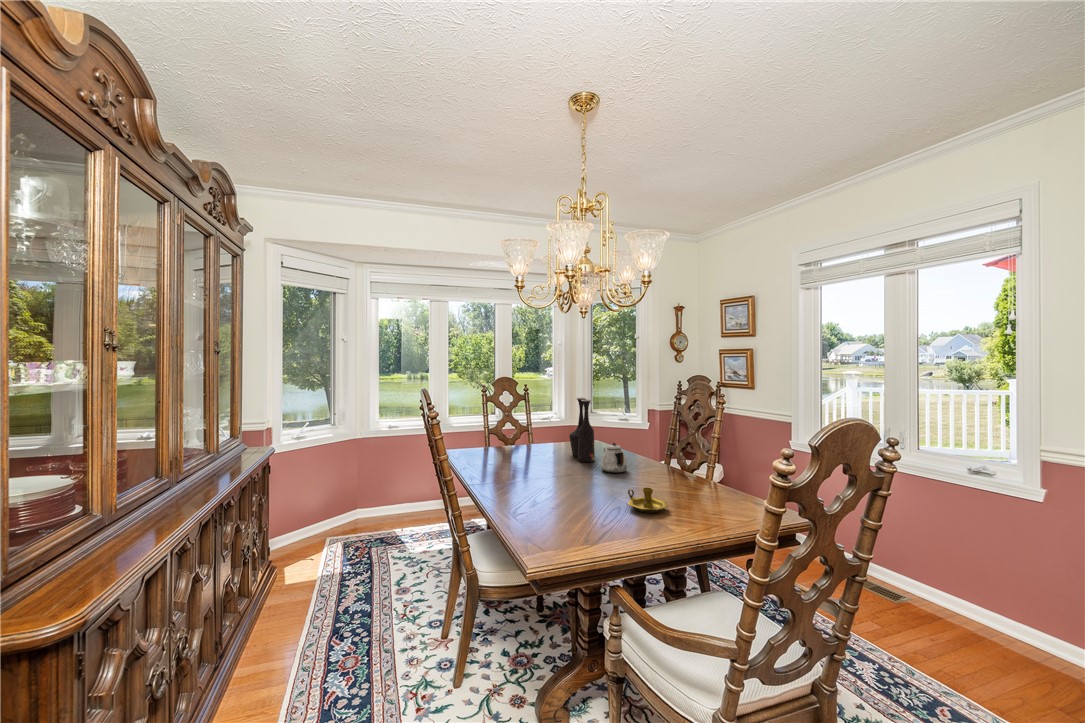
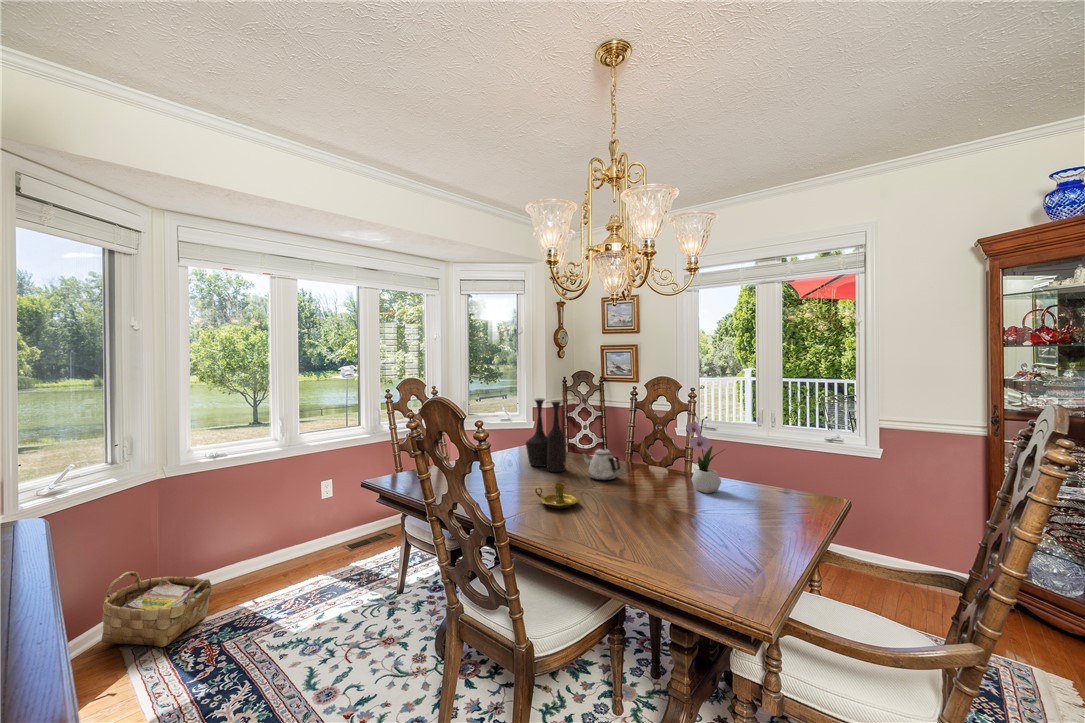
flower arrangement: none [668,412,704,495] -> present [686,409,725,493]
candlestick: present [628,488,668,513] -> present [535,483,580,509]
woven basket: none [321,493,377,542] -> present [102,571,212,647]

